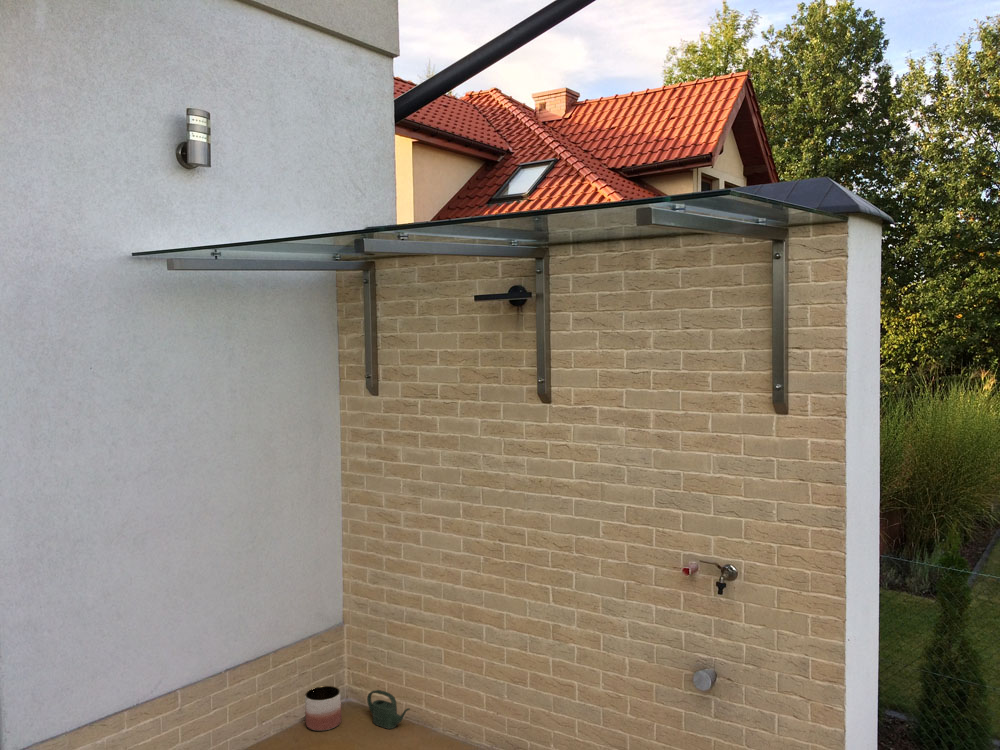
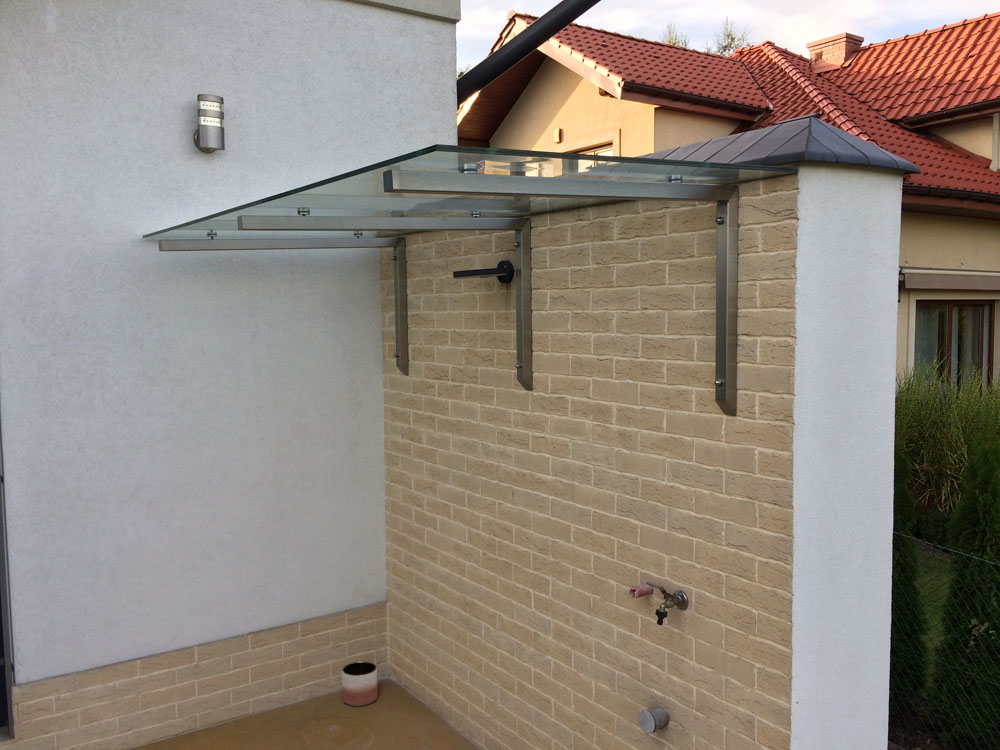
watering can: present [367,690,410,729] -> none [401,675,429,716]

